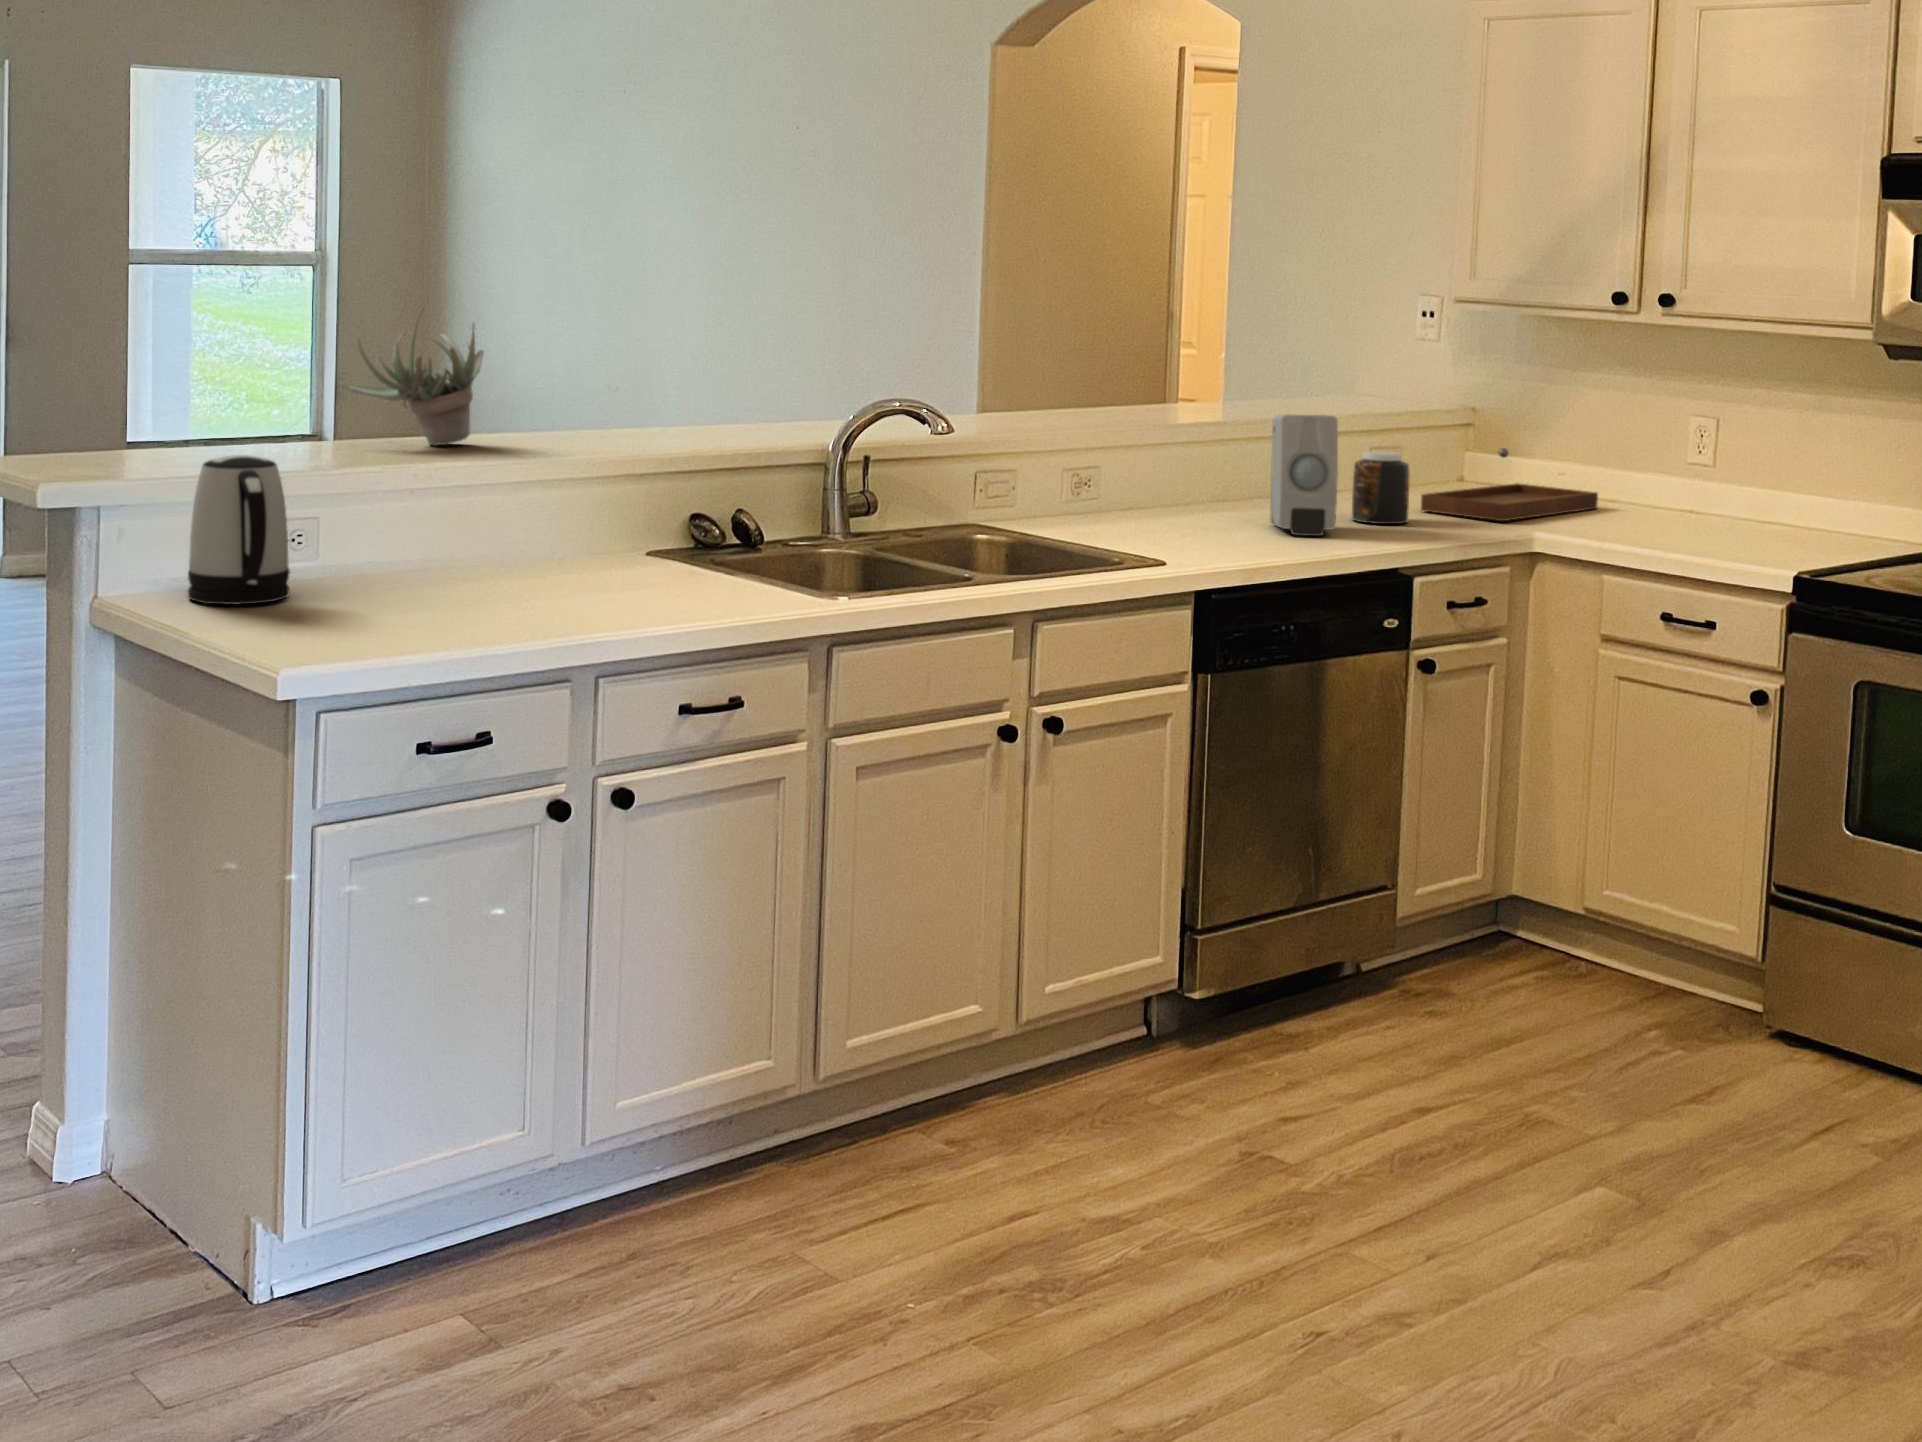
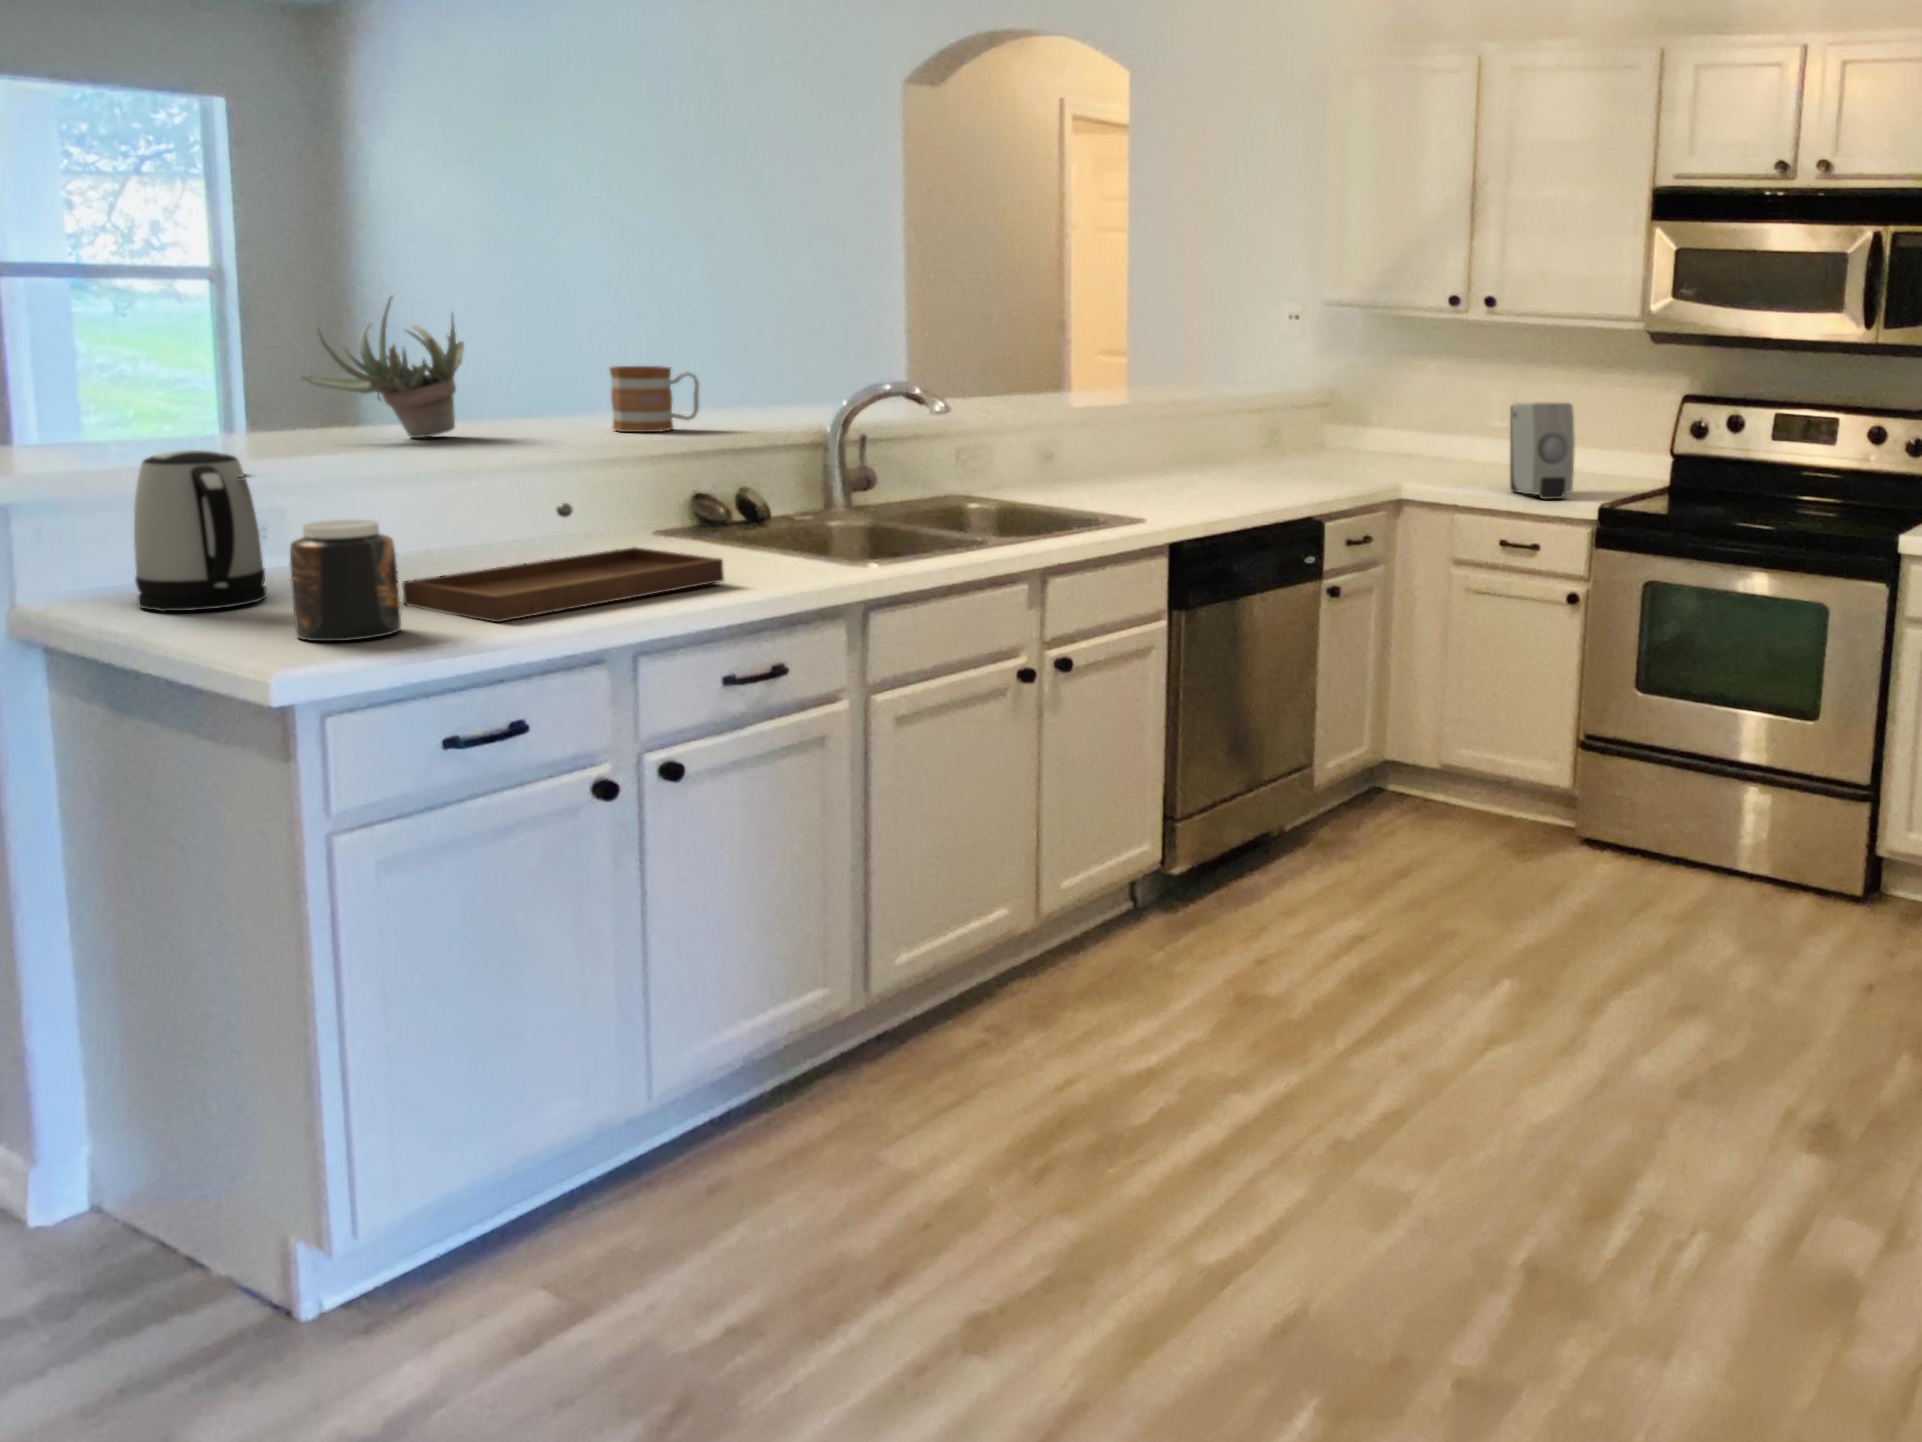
mug: none [614,375,700,445] -> present [610,366,699,432]
soap dispenser: present [1271,415,1338,536] -> present [1510,403,1575,499]
tray: present [1421,448,1598,521] -> present [403,503,724,622]
jar: present [1352,451,1410,524] -> present [290,520,401,641]

